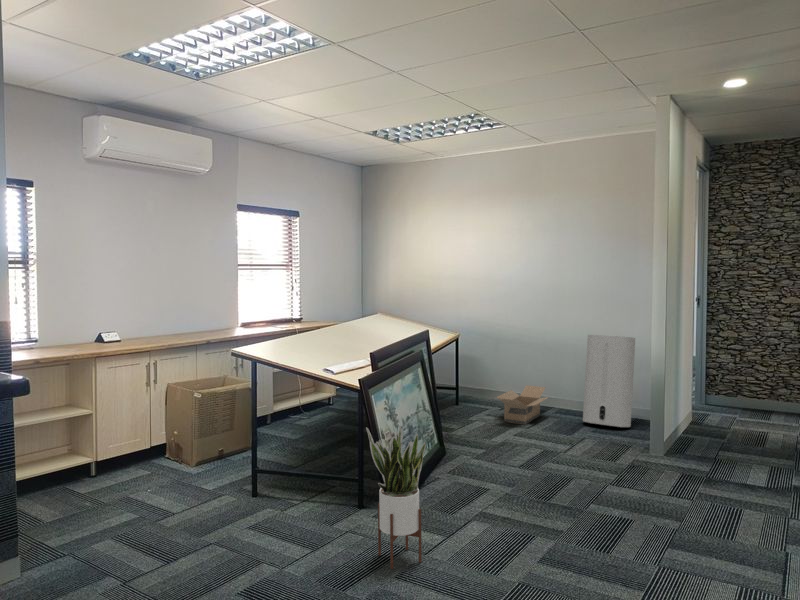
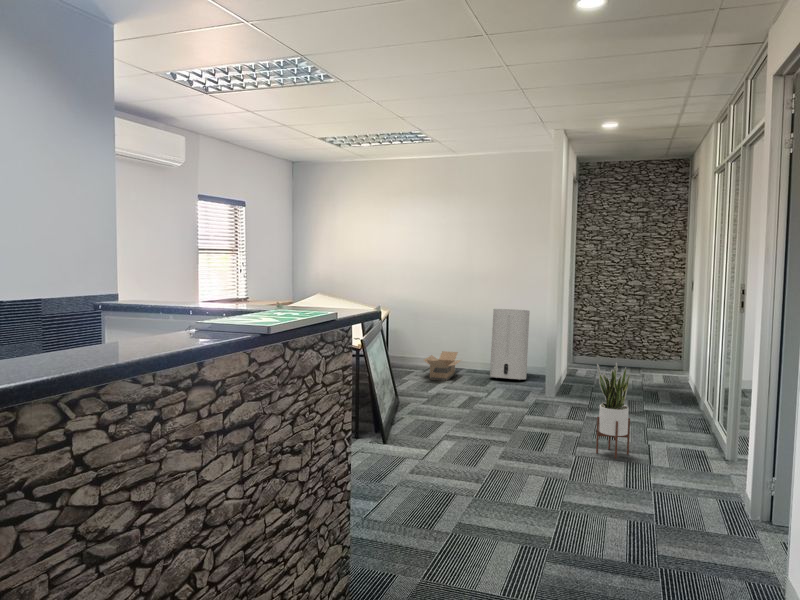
potted plant: present [366,426,426,569] -> present [596,362,630,459]

